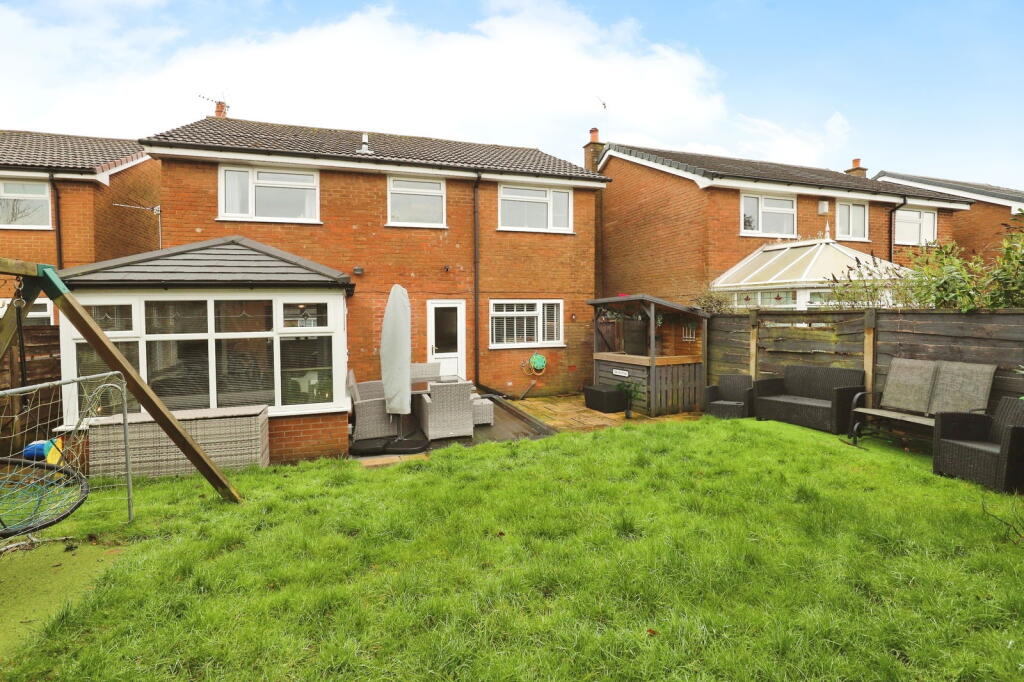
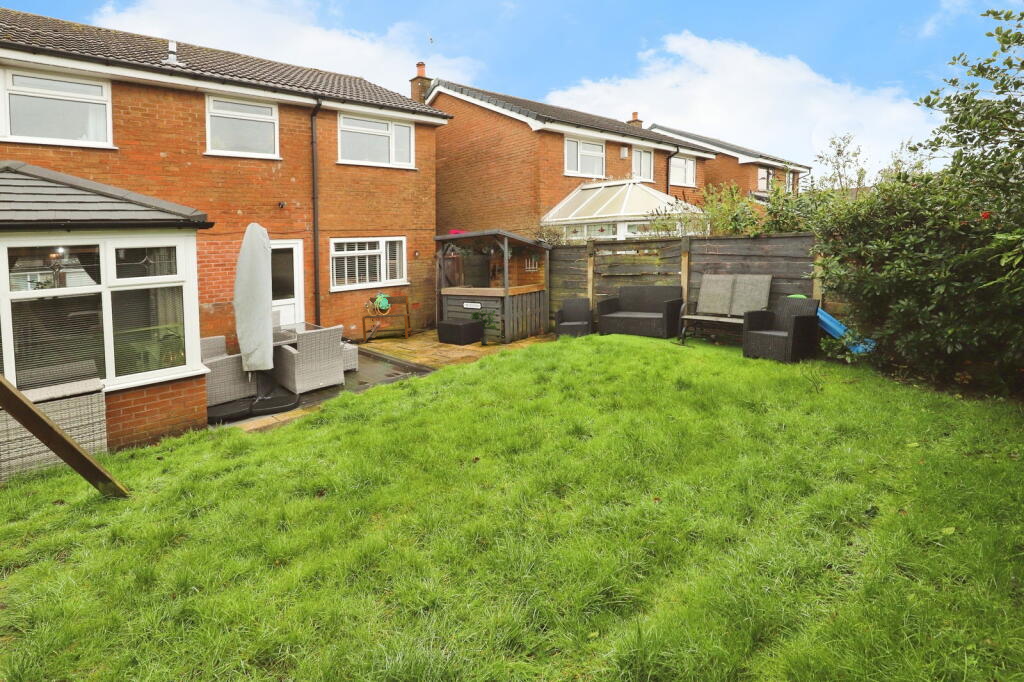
bench: none [512,359,561,404] -> present [362,296,413,341]

